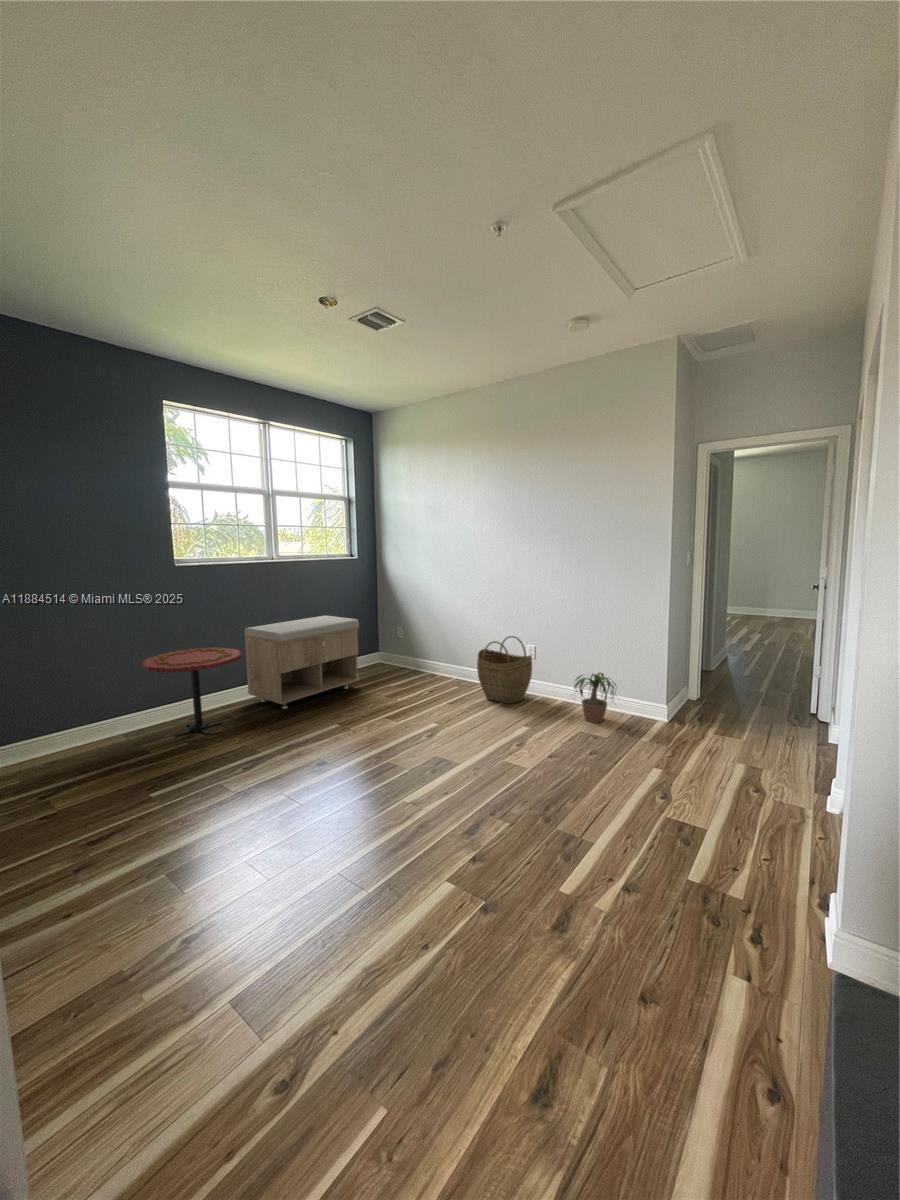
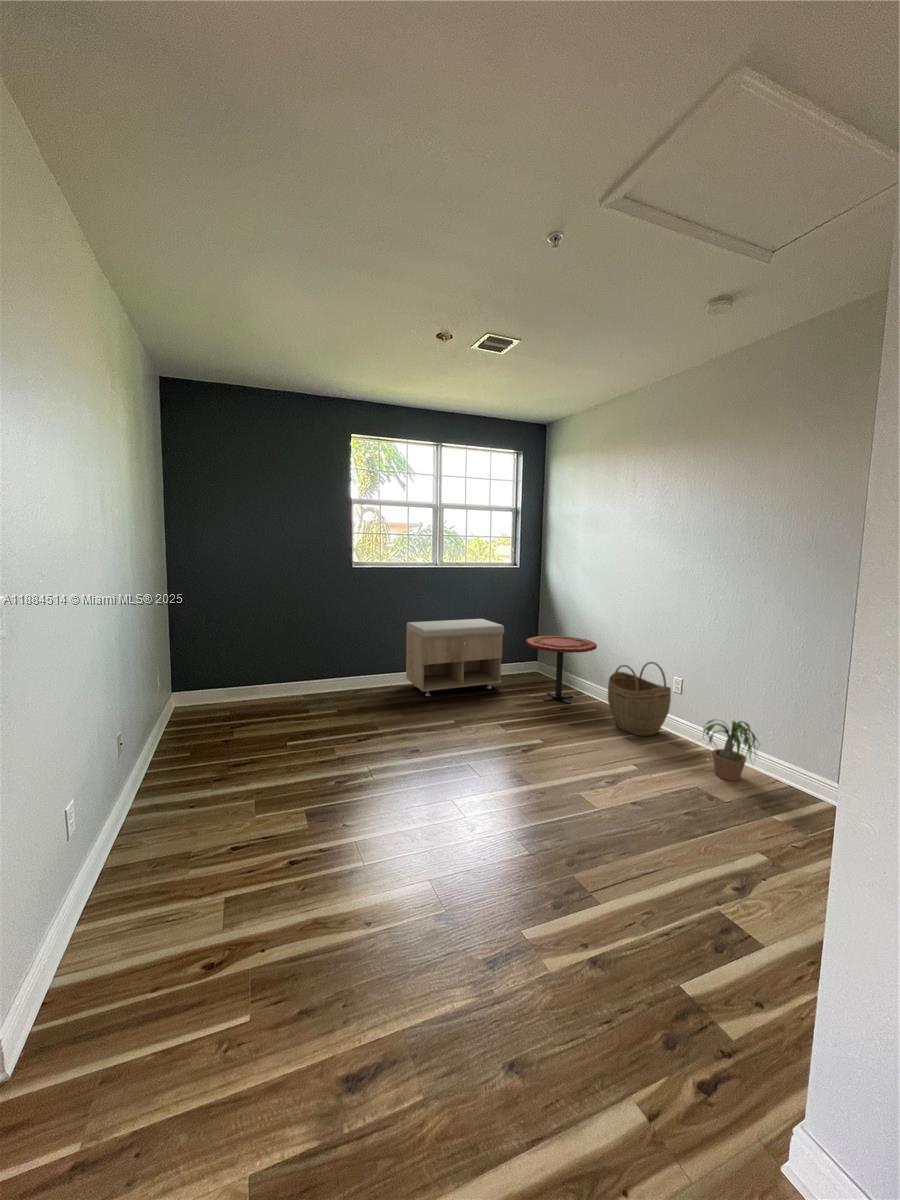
side table: present [142,648,242,736] -> present [526,636,597,704]

